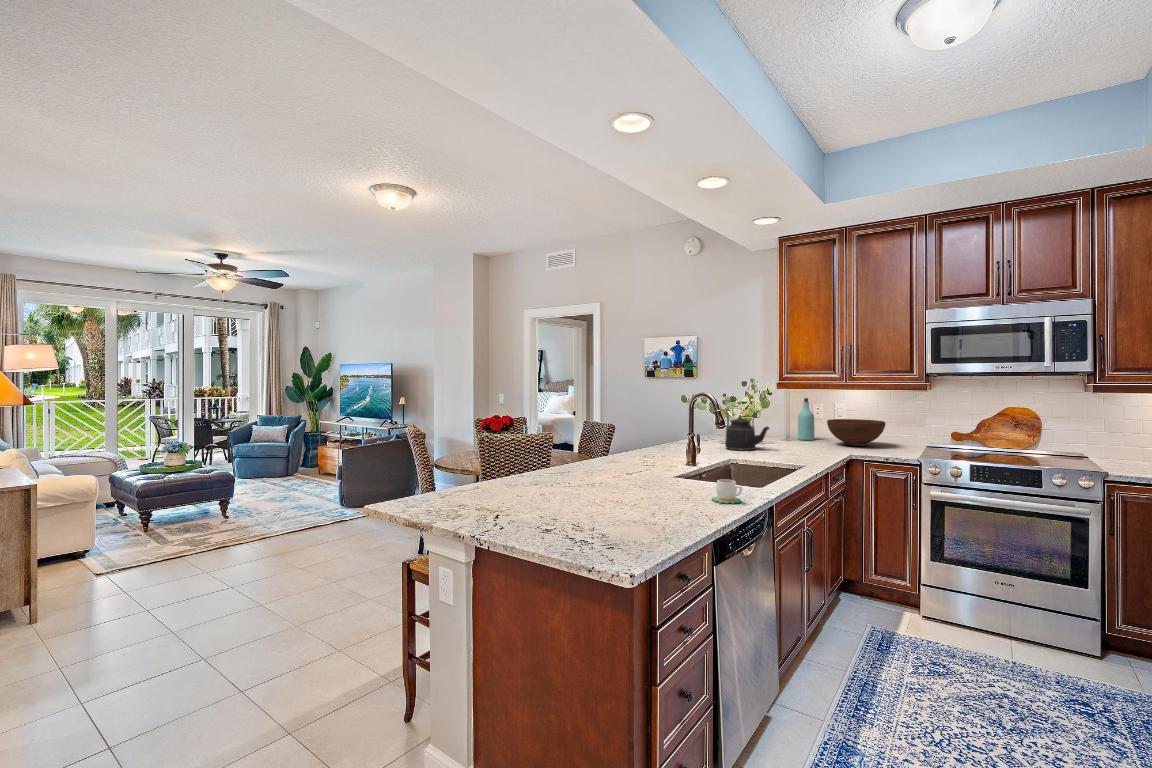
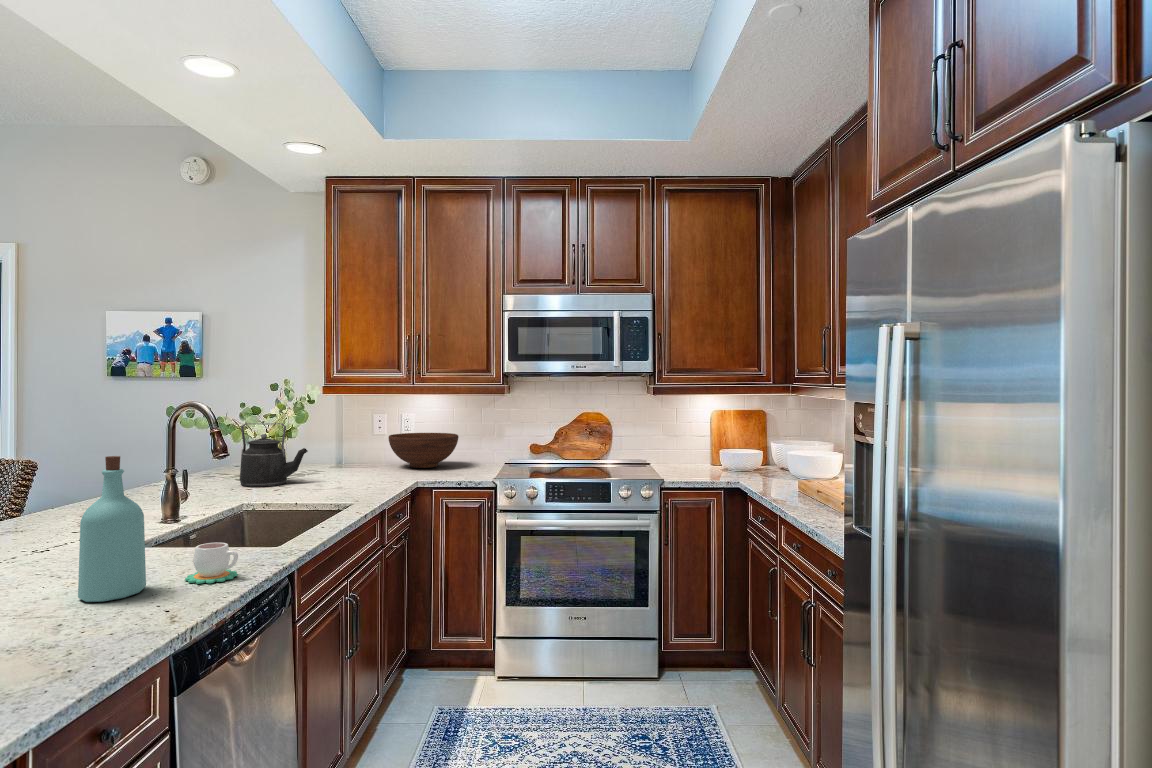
bottle: present [798,398,815,440] -> present [78,456,146,602]

